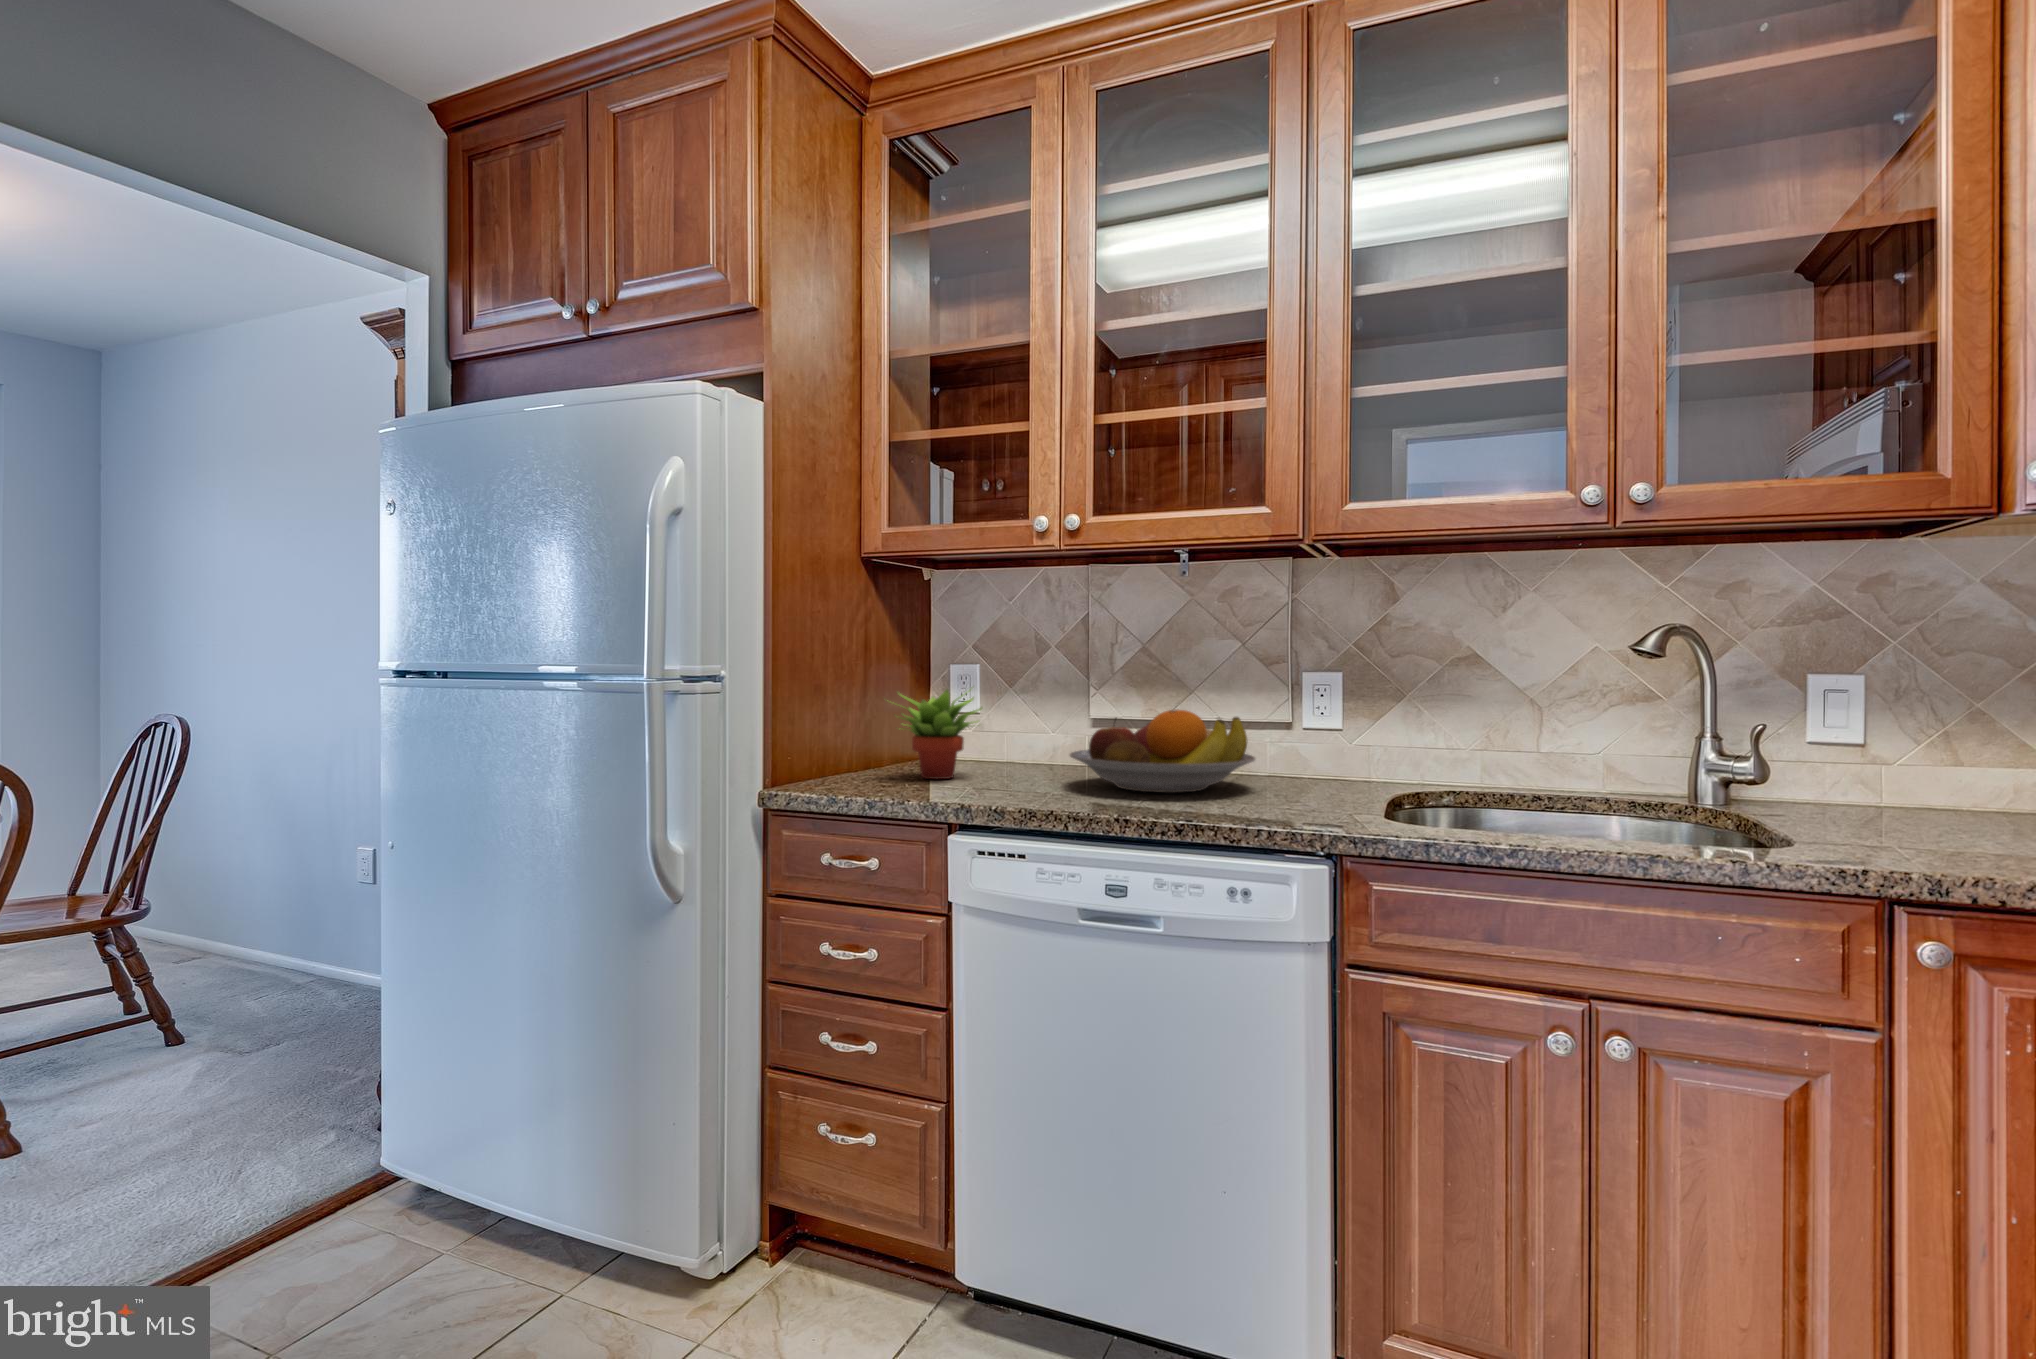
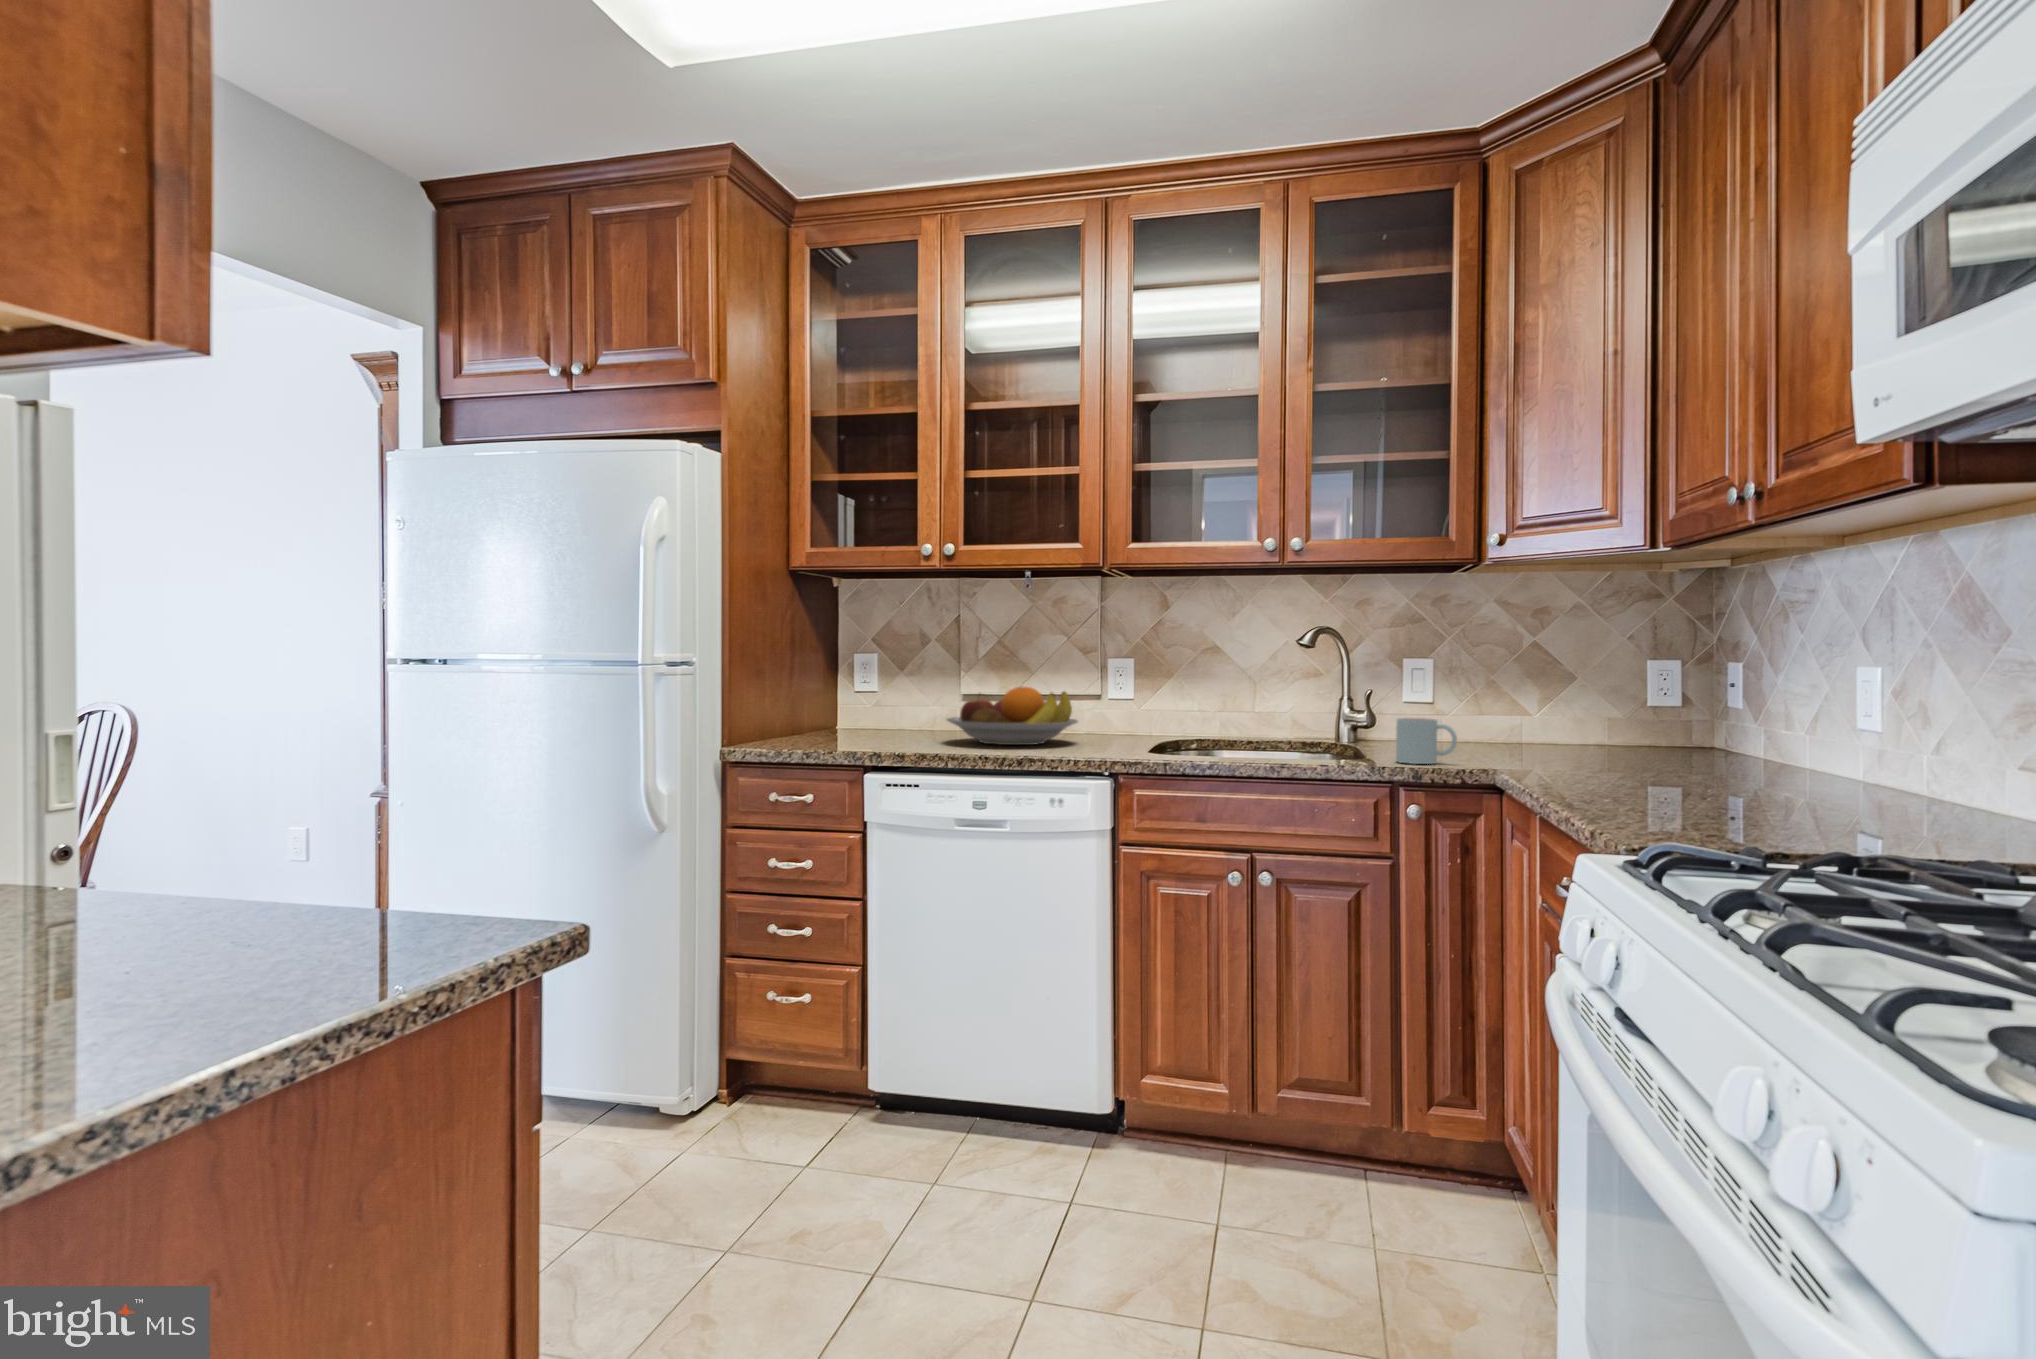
succulent plant: present [897,690,982,779] -> none [806,669,881,739]
mug: none [1824,766,1958,848] -> present [1396,718,1457,764]

